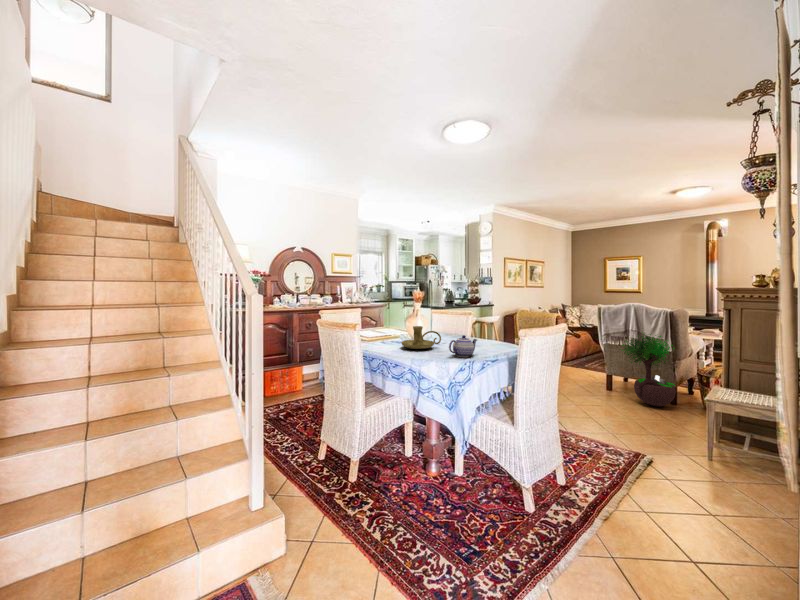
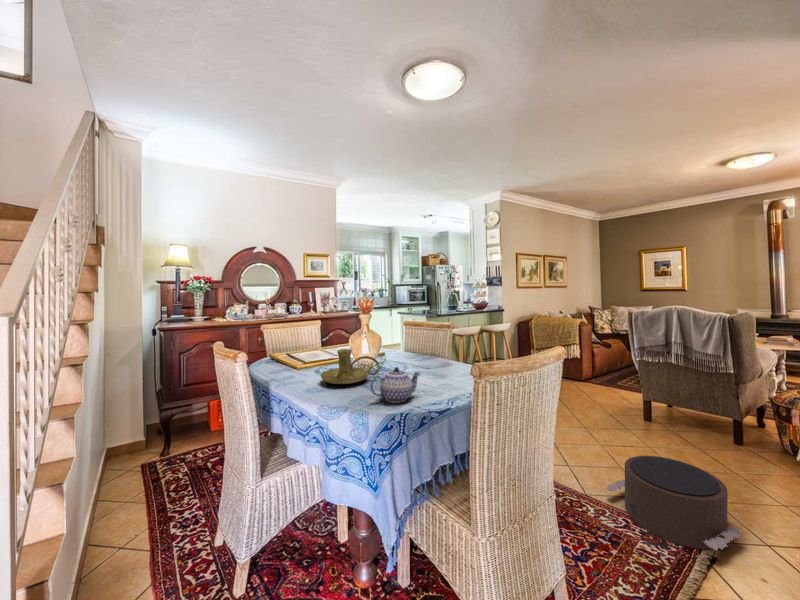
potted tree: present [622,332,676,406] -> none [658,340,742,448]
pouf: none [584,405,669,456] -> present [606,456,743,551]

